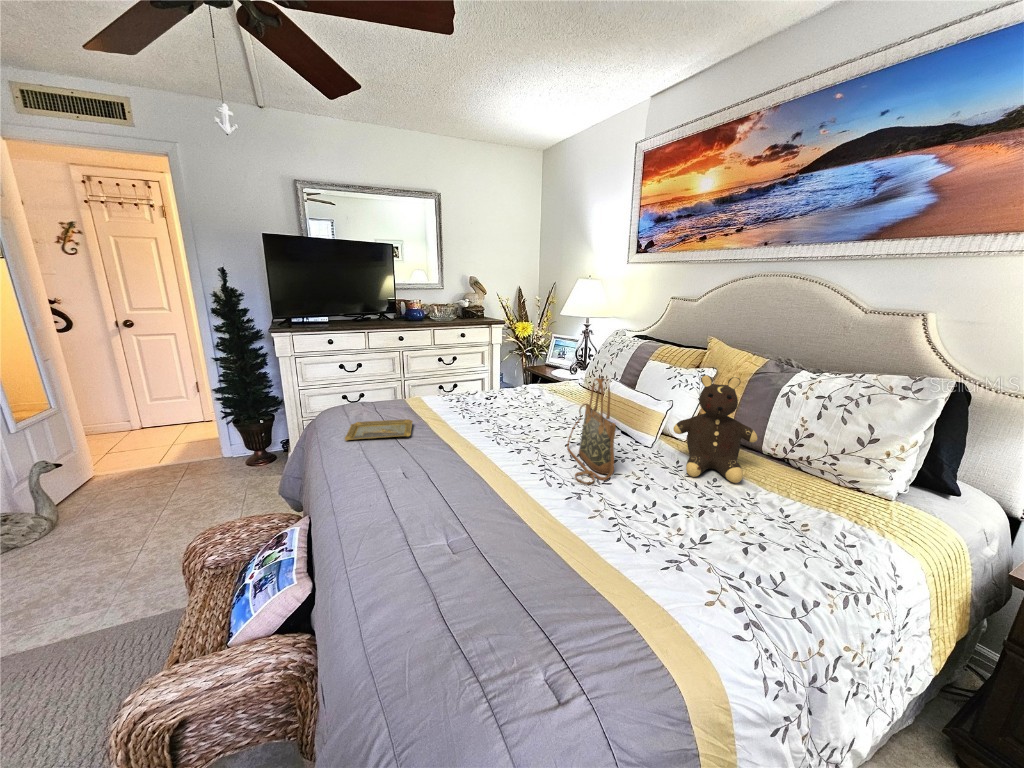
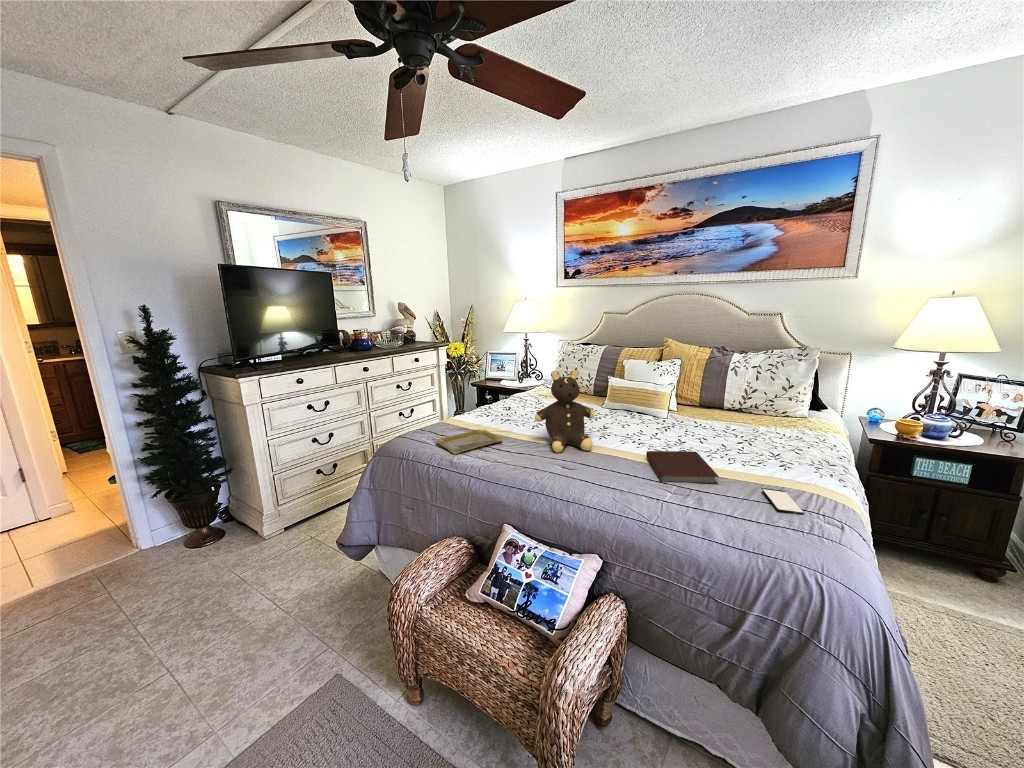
teddy bear: present [673,375,757,483] -> present [535,370,594,452]
handbag: present [567,378,616,485] -> none [622,367,682,443]
notebook: none [458,487,566,558] -> present [646,451,719,484]
smartphone: none [509,585,580,649] -> present [762,488,804,514]

